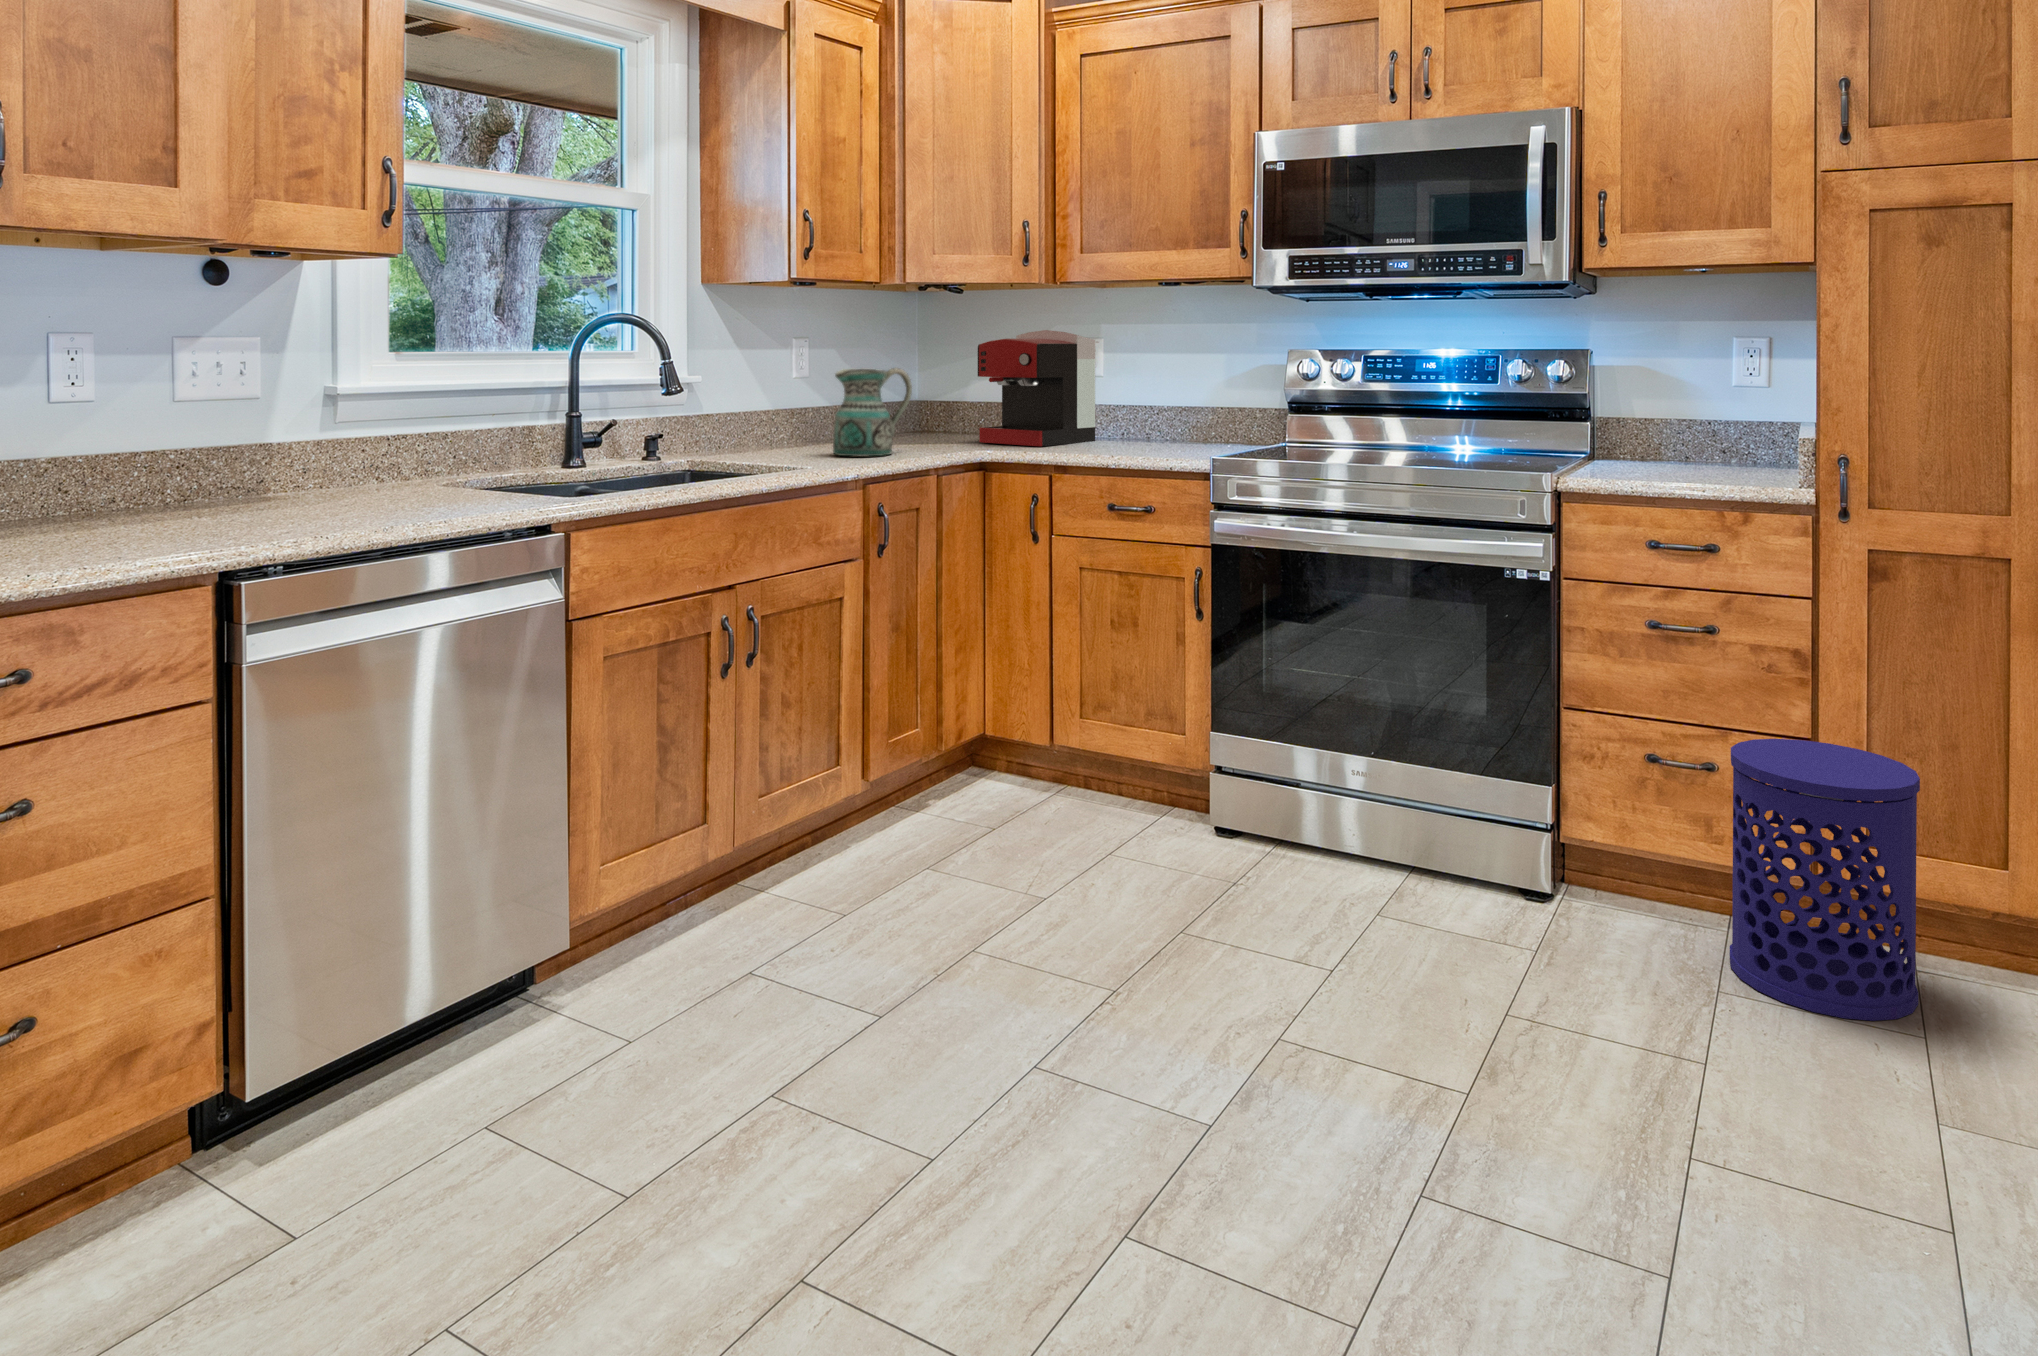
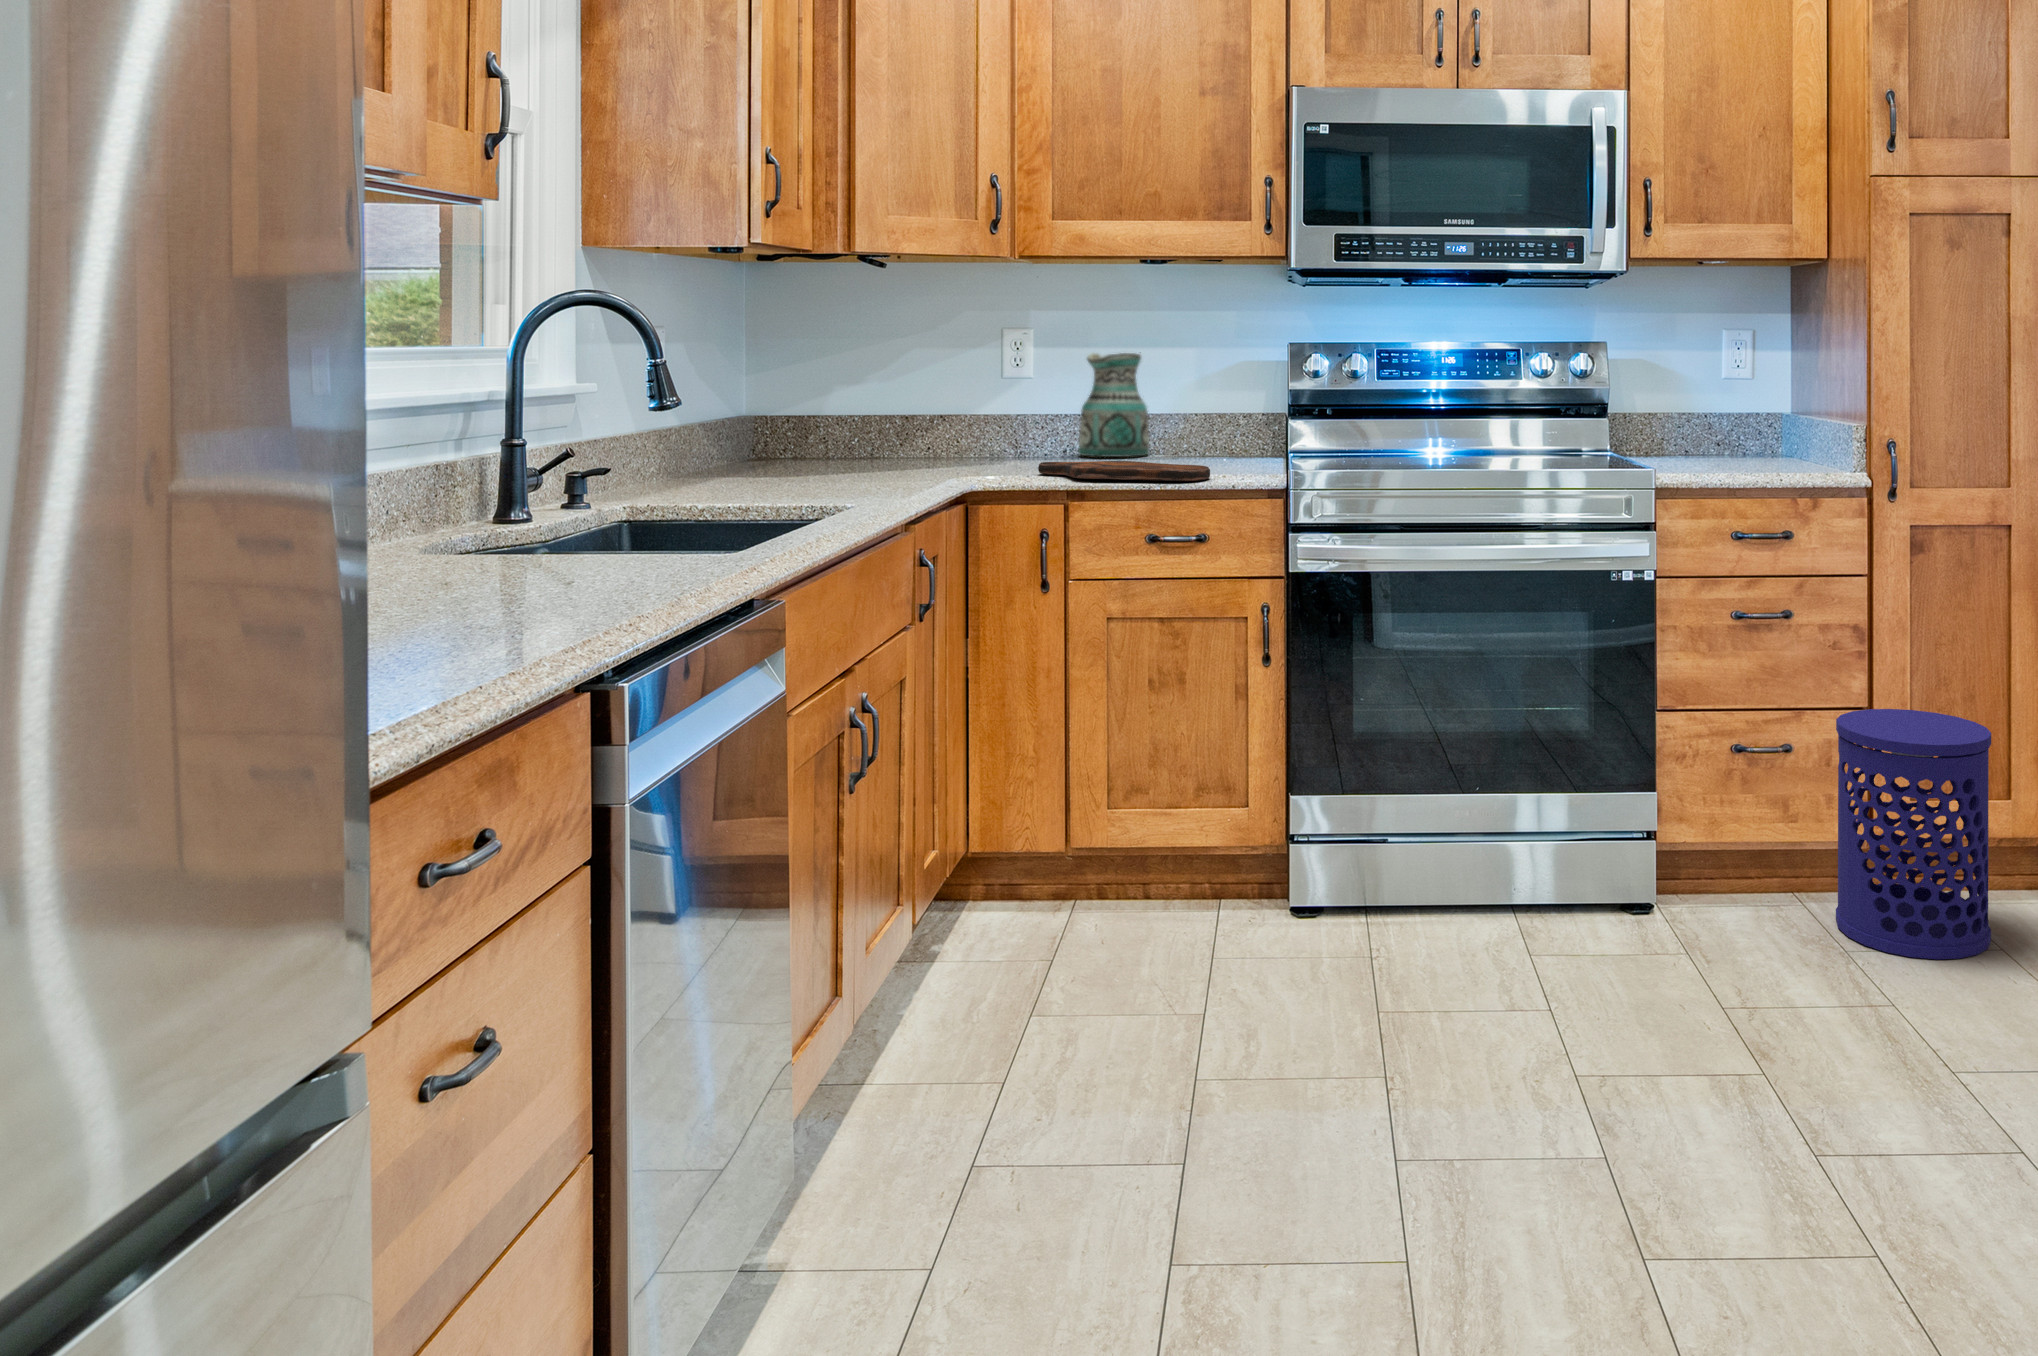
coffee maker: present [978,330,1095,446] -> none [885,312,1031,465]
ceramic pitcher: present [833,368,912,457] -> present [1078,352,1149,457]
cutting board: none [1051,445,1161,465] -> present [1038,461,1210,481]

